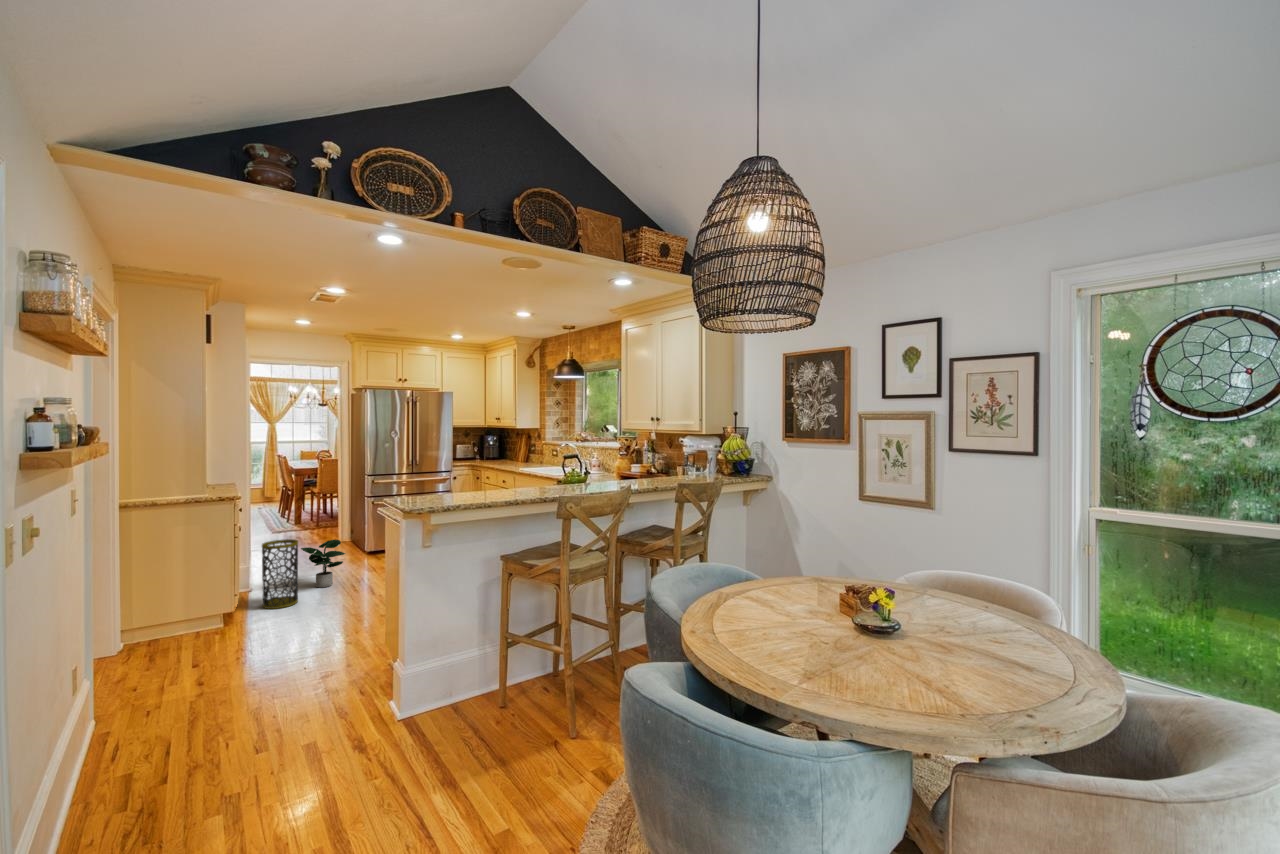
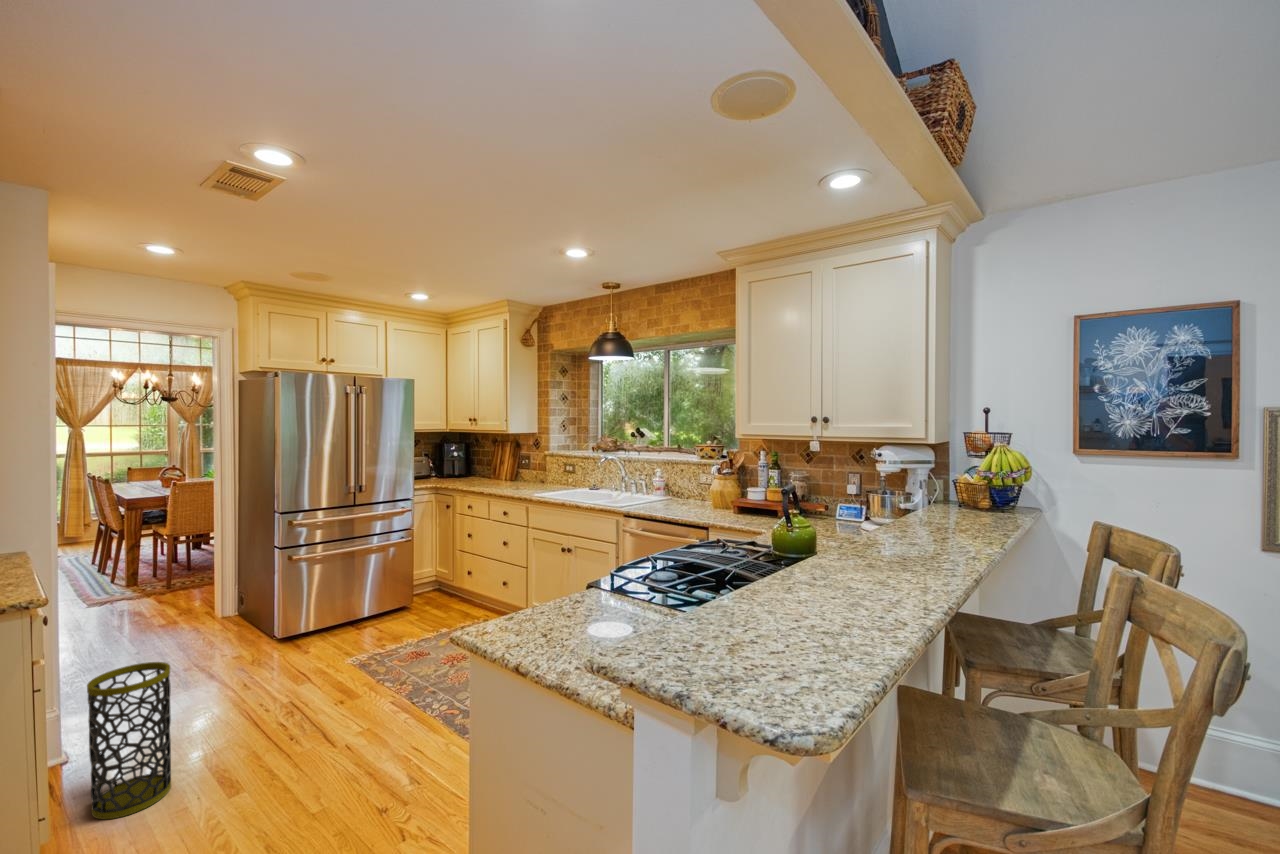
potted plant: present [301,540,345,588] -> none [168,639,261,736]

